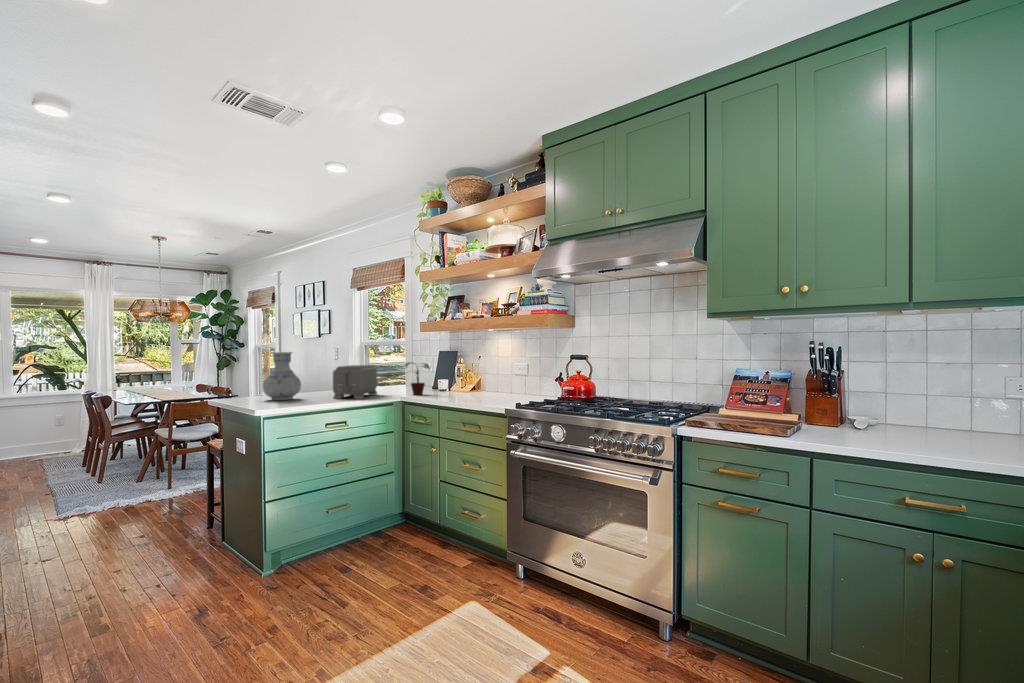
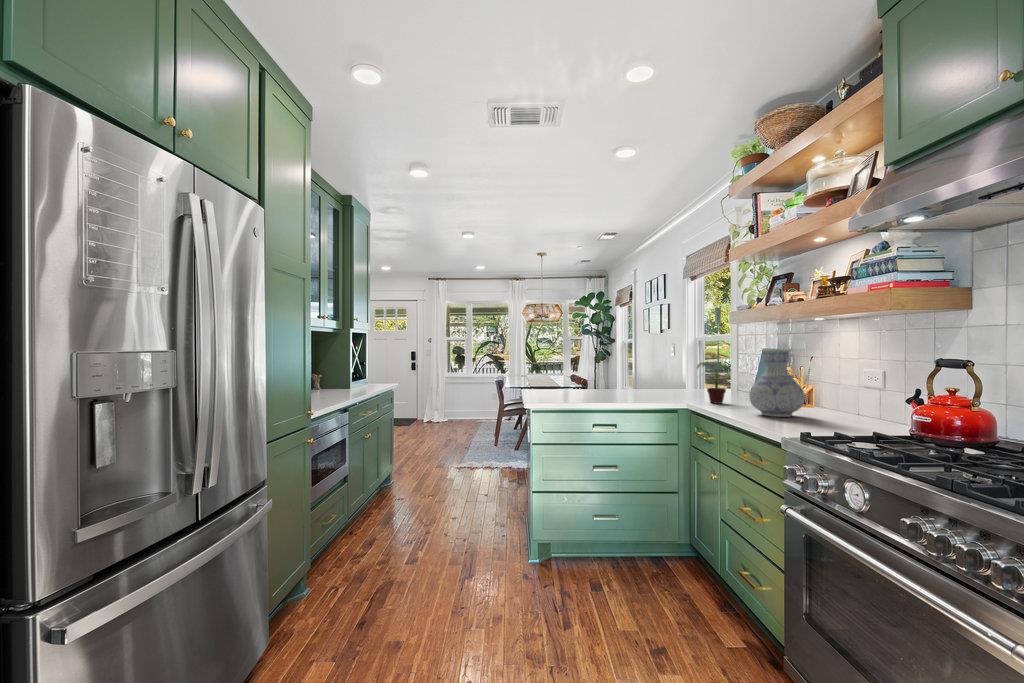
vase: present [263,352,301,400] -> present [749,349,805,417]
toaster: present [333,365,377,399] -> none [615,363,673,401]

